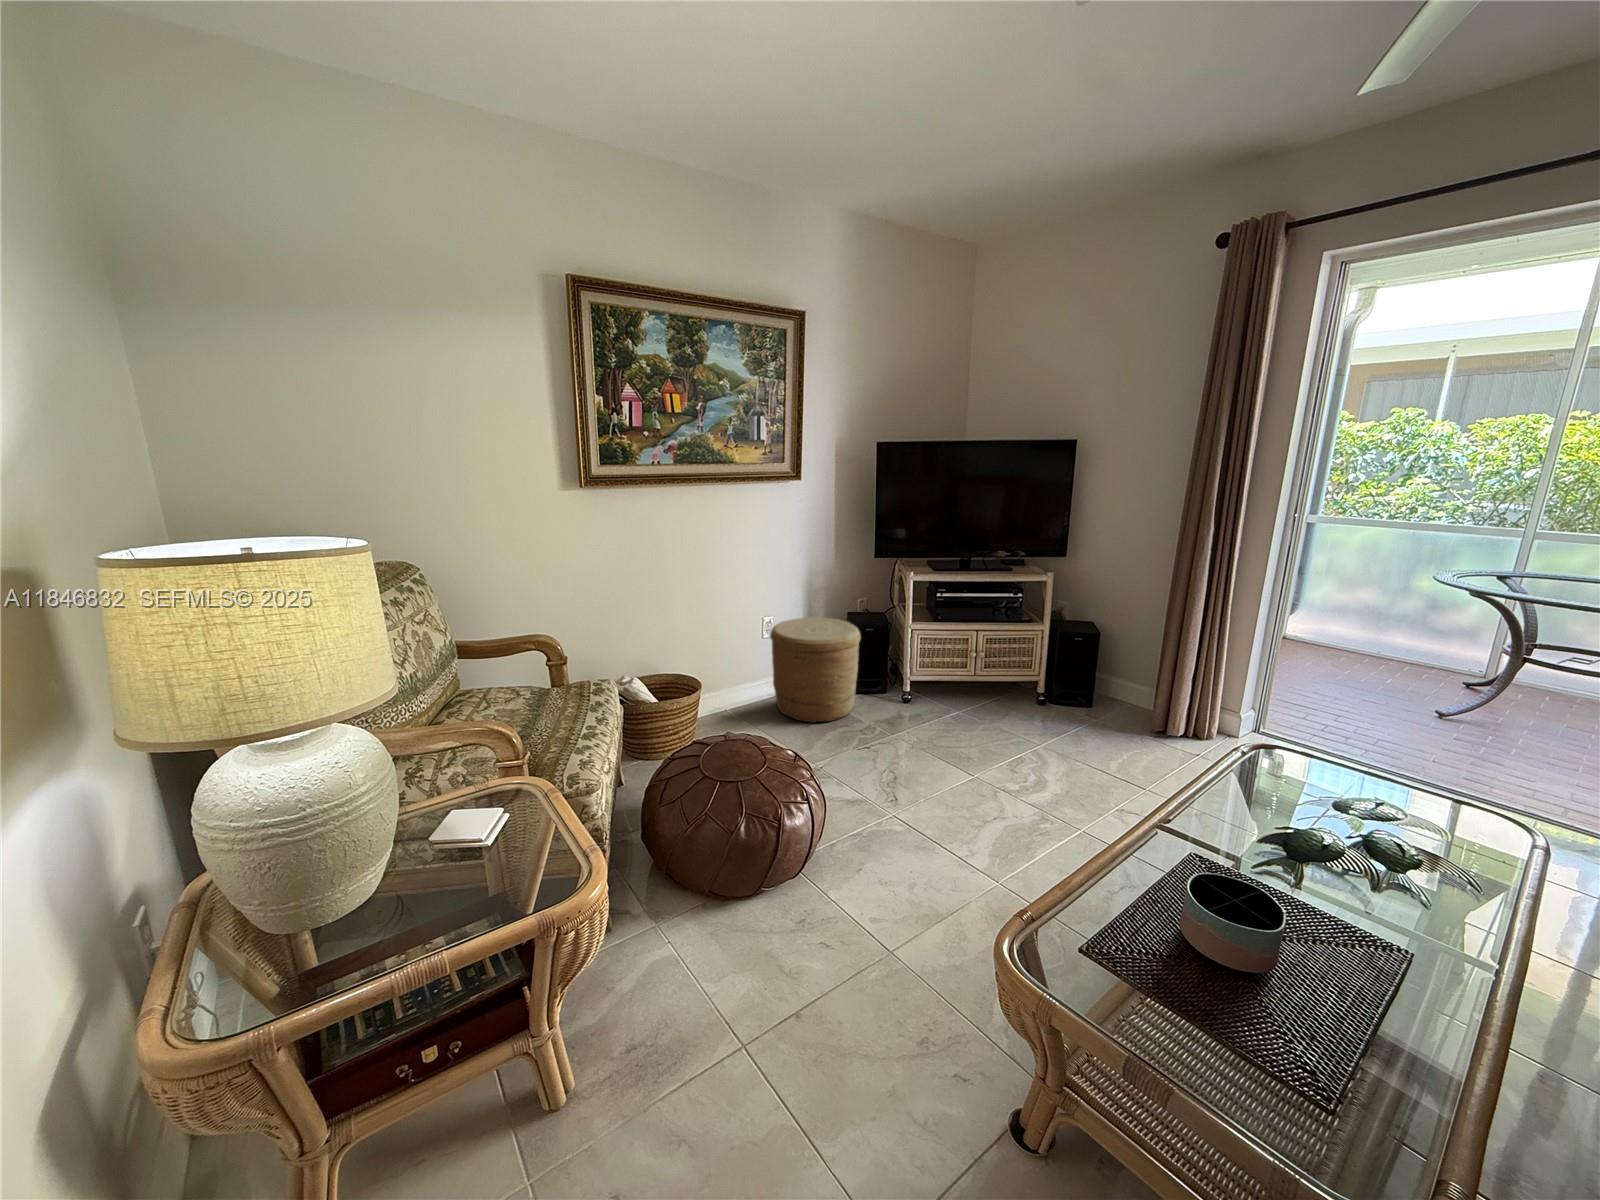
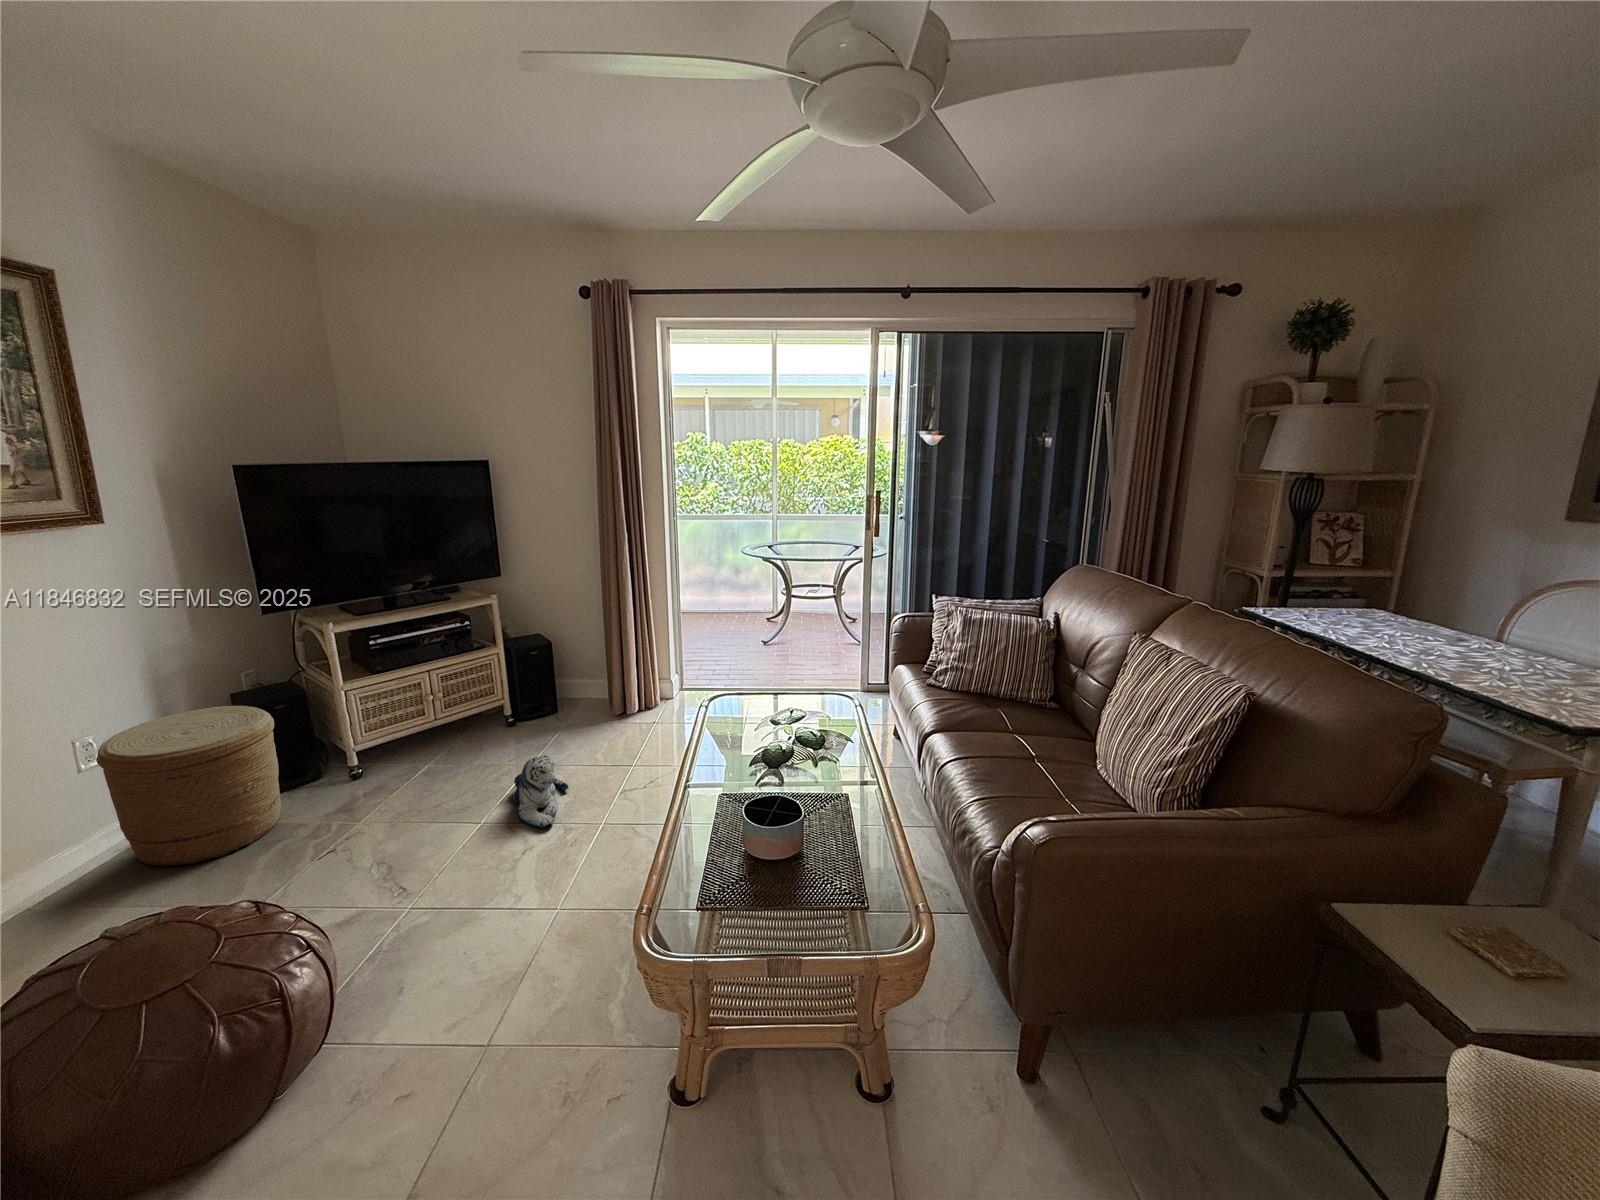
plush toy: none [1009,734,1068,807] -> present [512,755,568,828]

